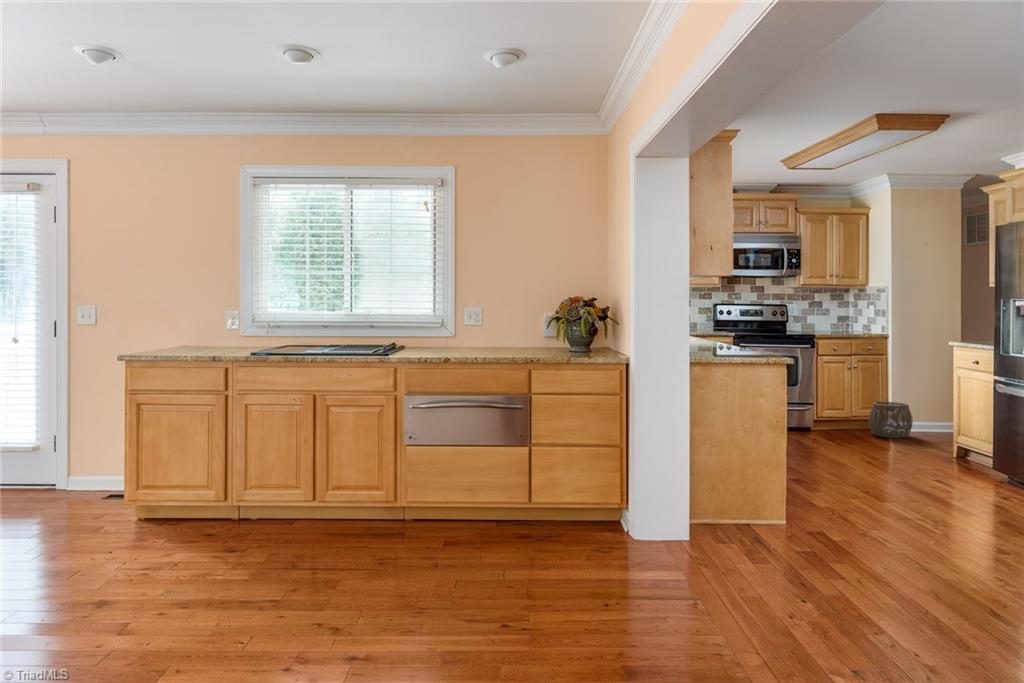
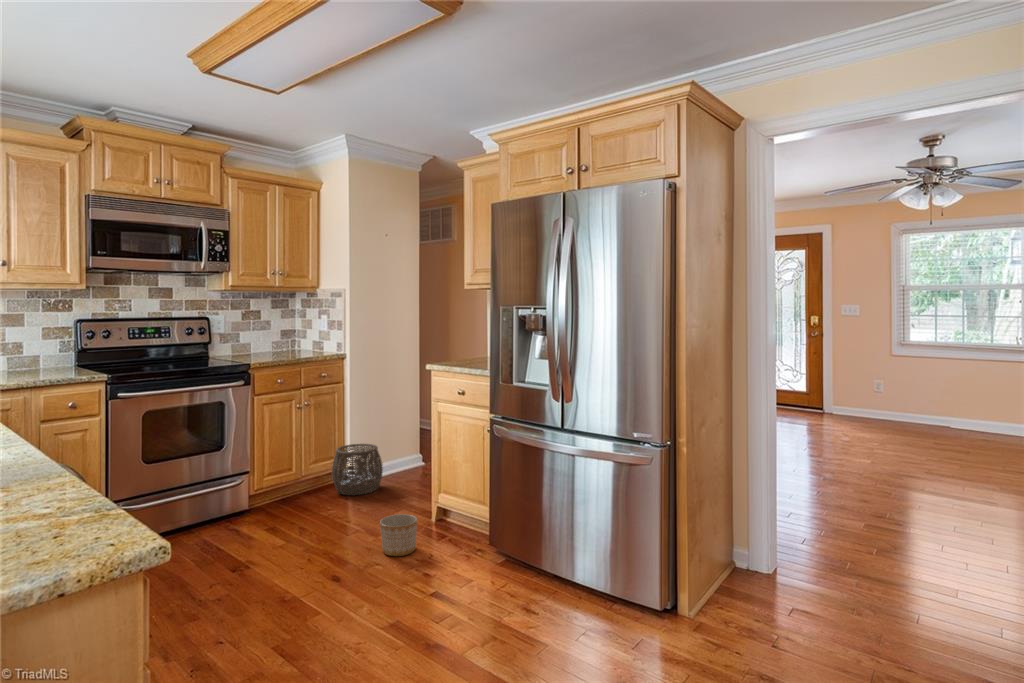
planter: none [894,440,925,467] -> present [380,514,417,556]

